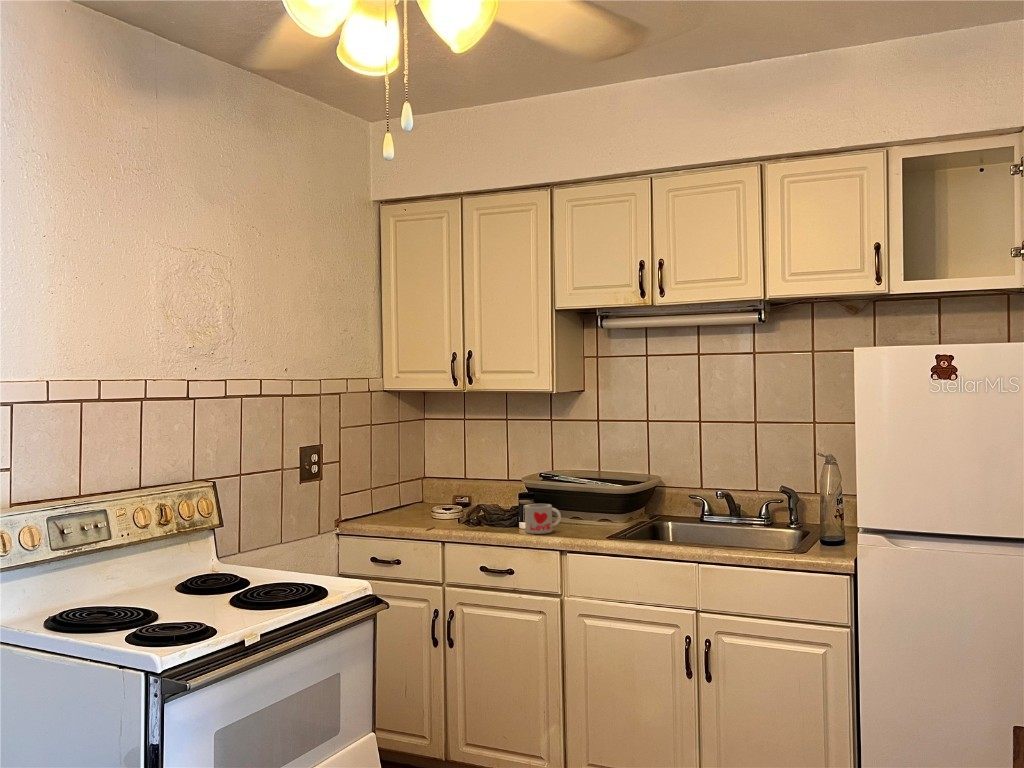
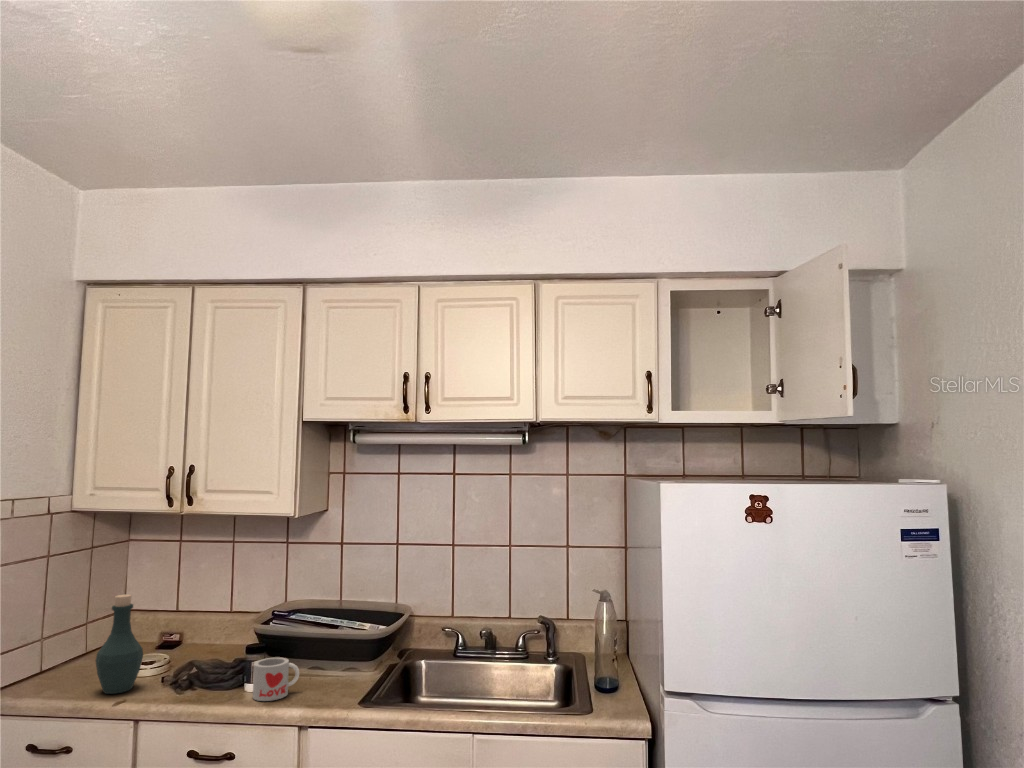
bottle: none [412,452,444,524] -> present [96,594,143,694]

